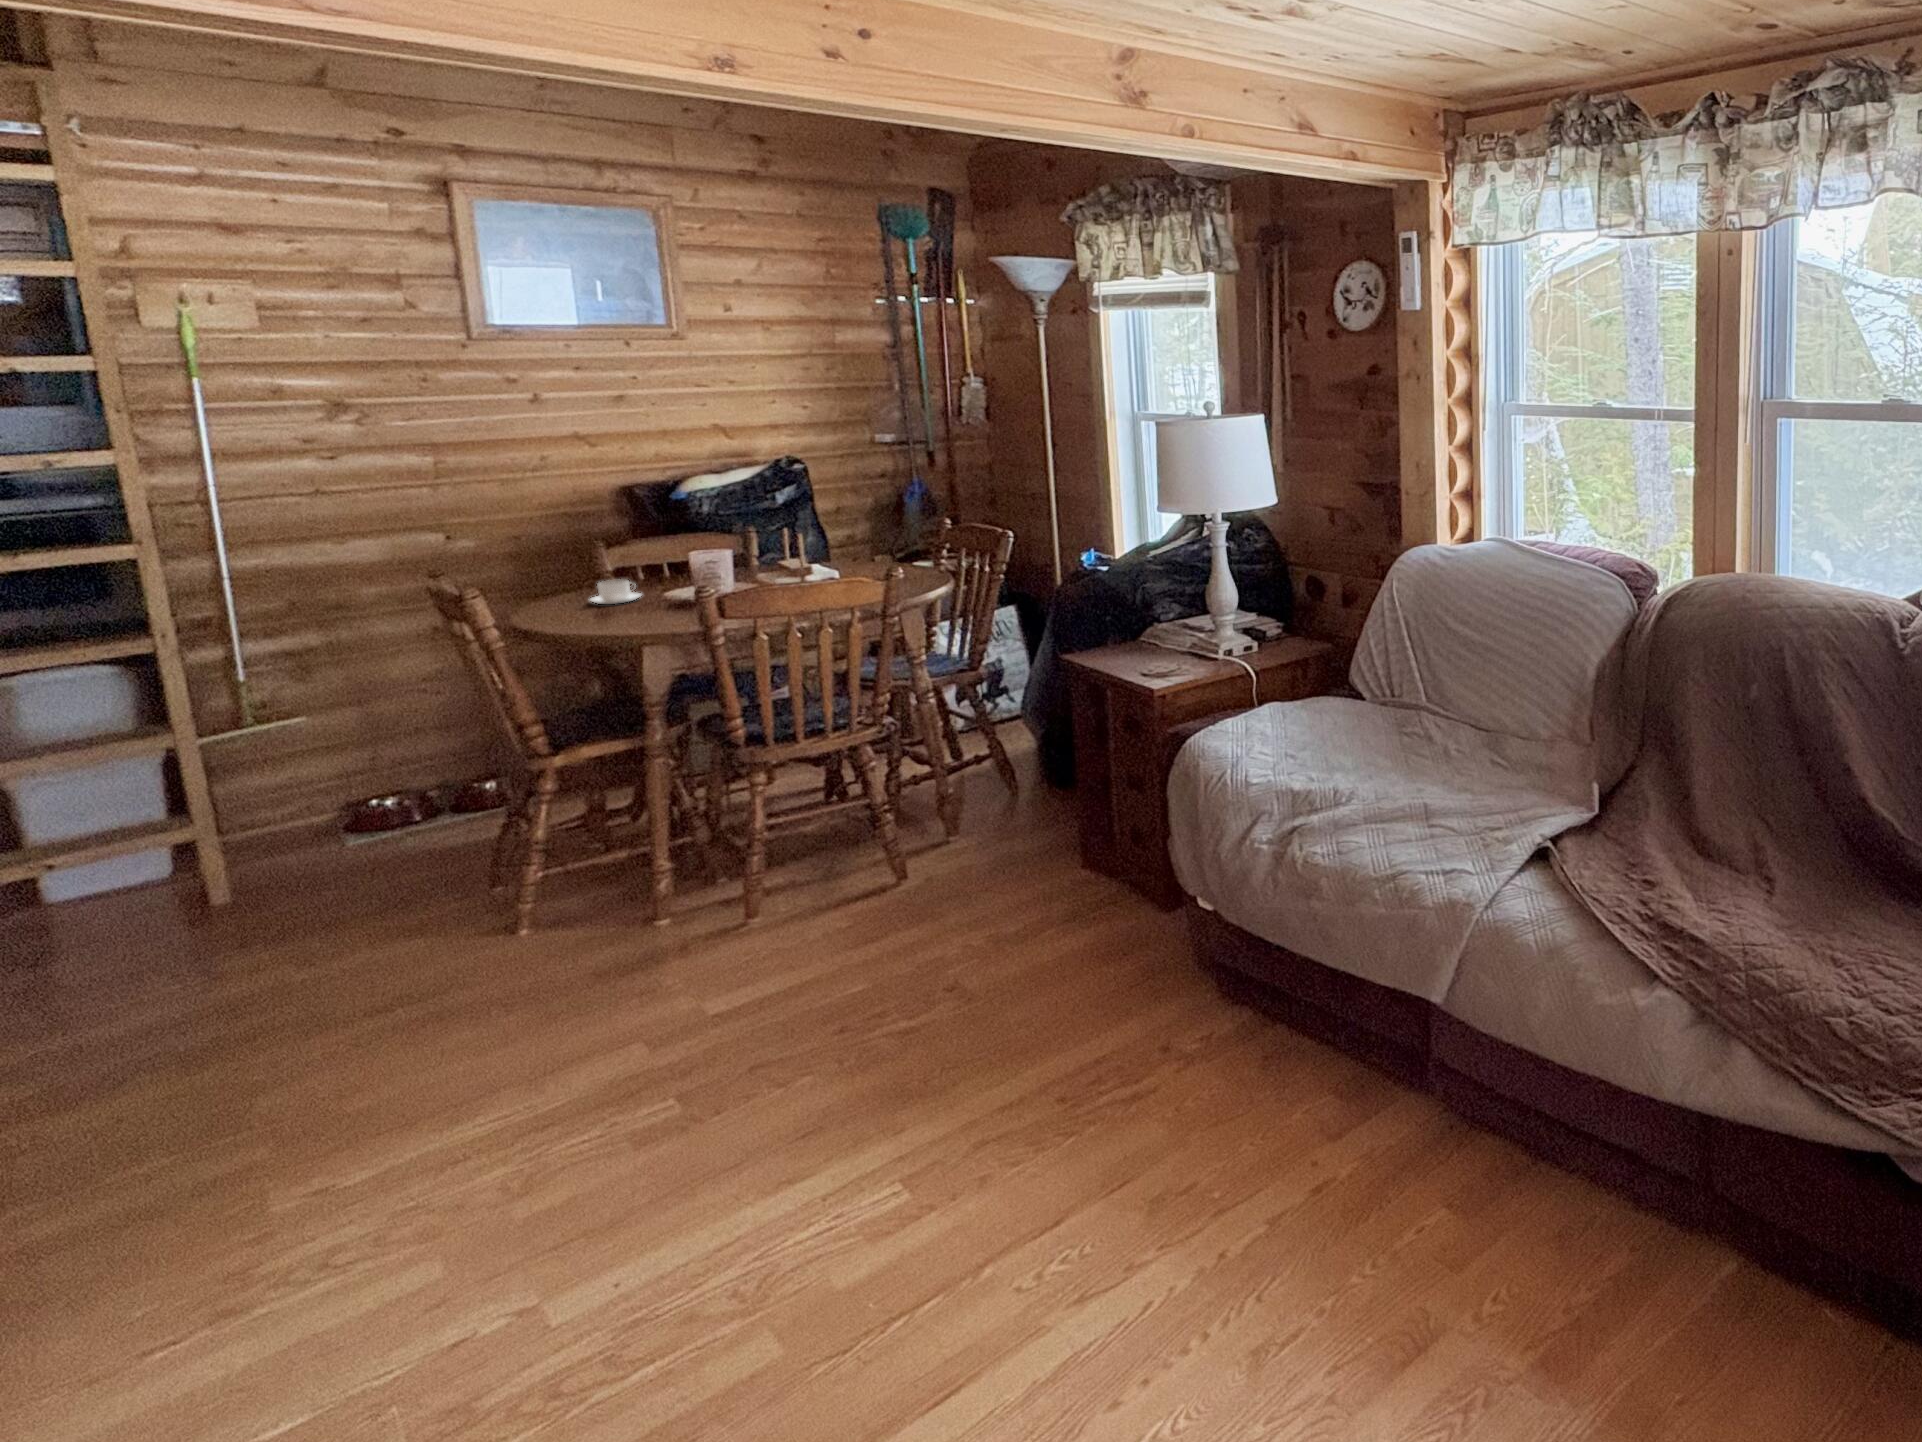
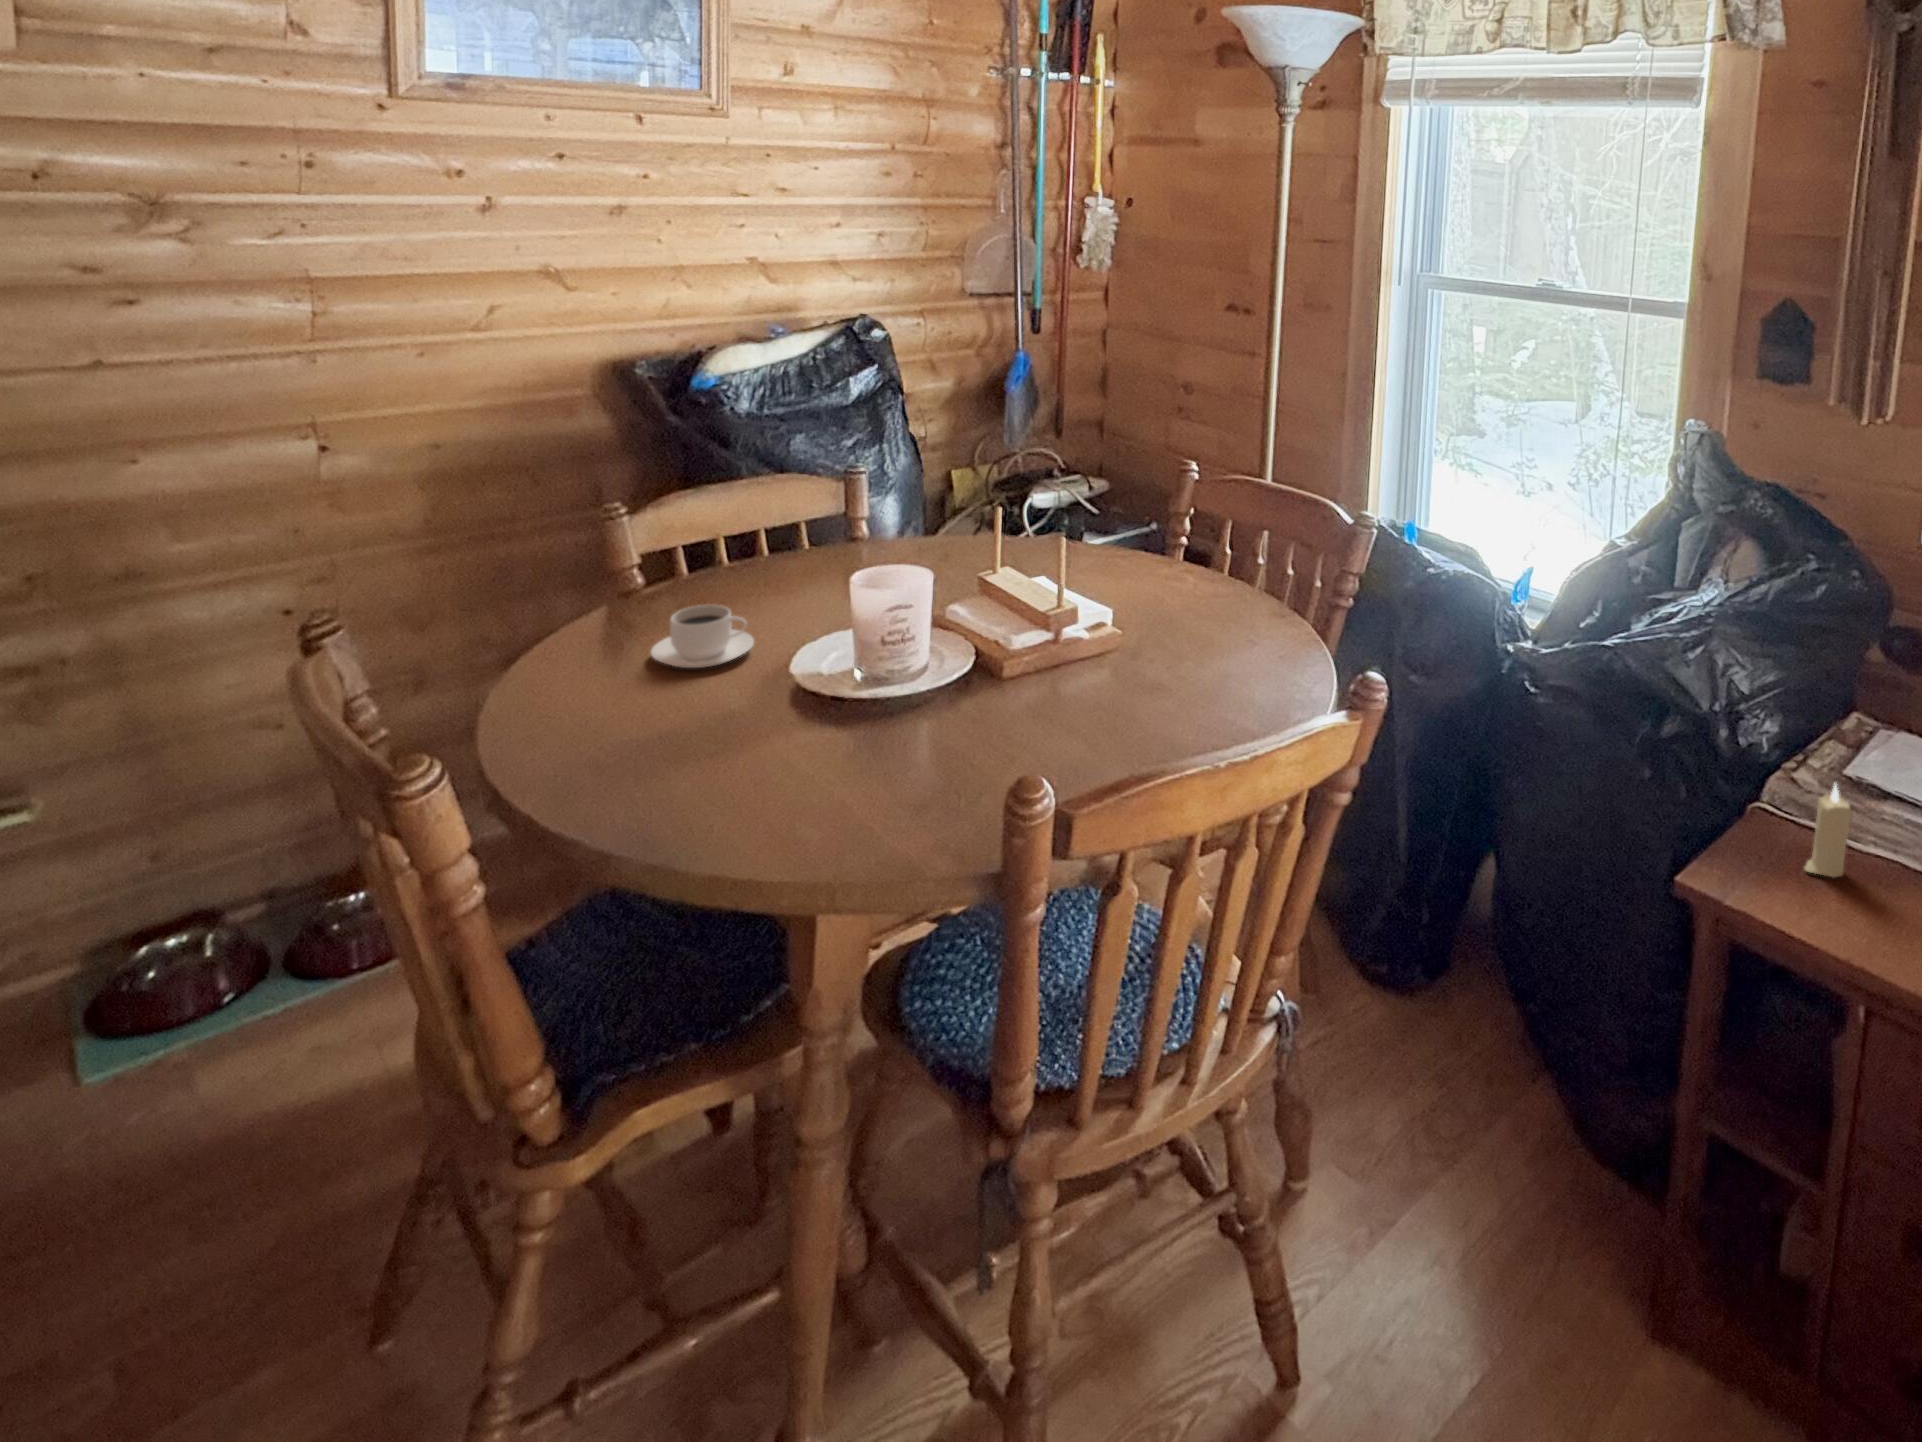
candle: none [1131,630,1151,674] -> present [1804,784,1851,877]

